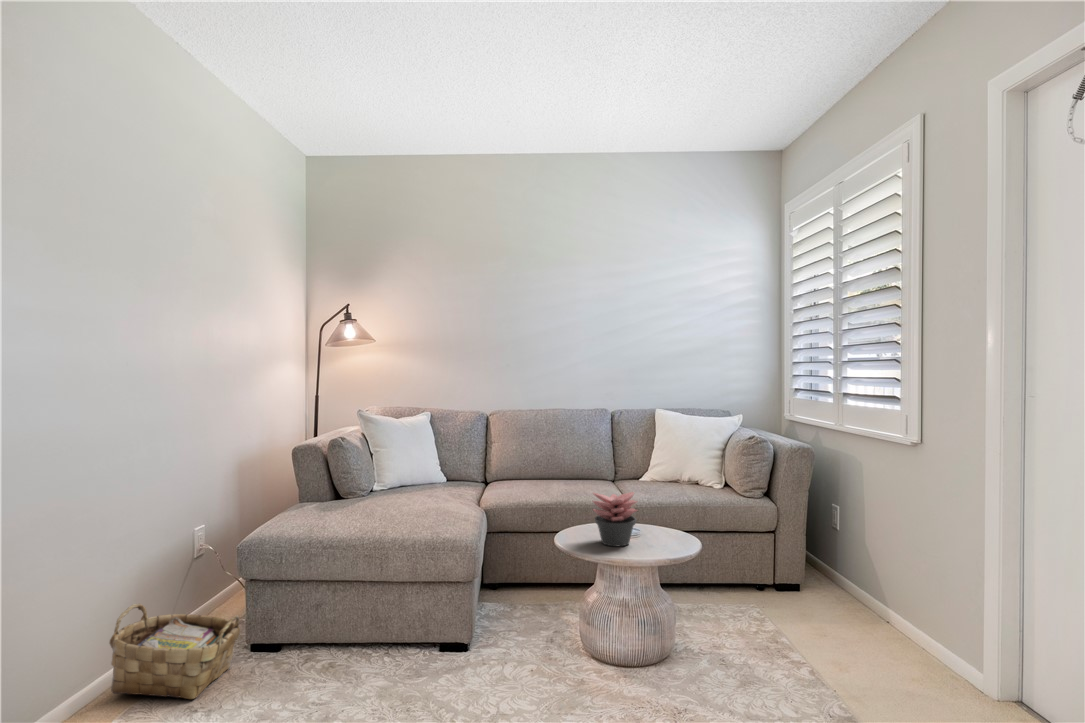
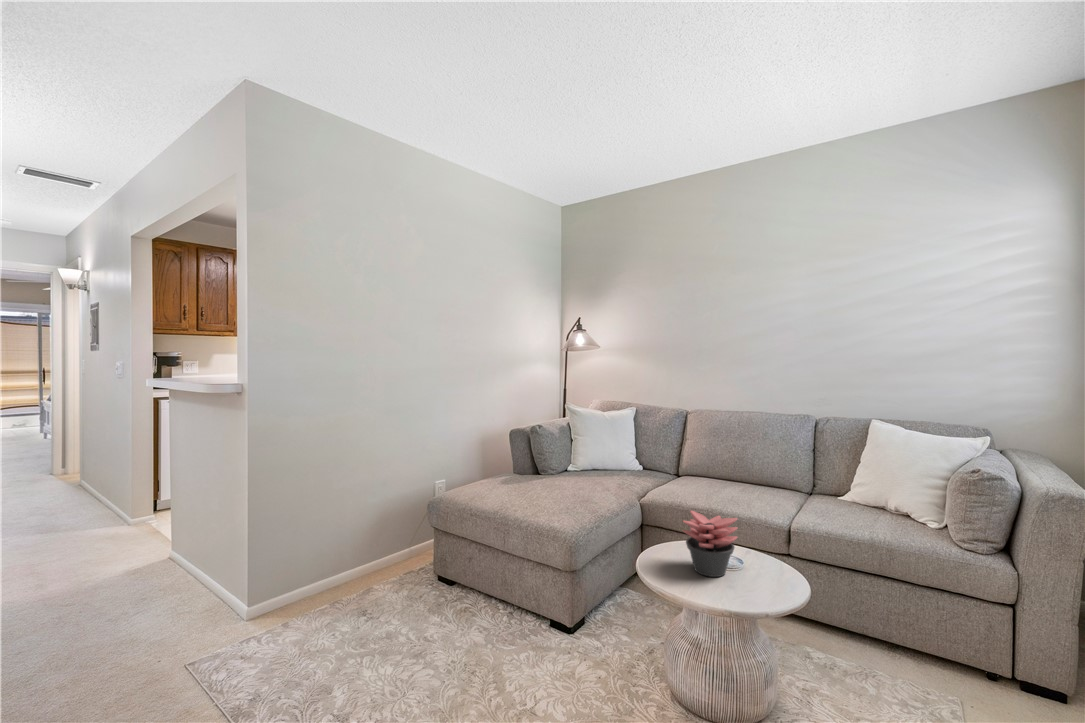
woven basket: present [109,604,240,699] -> none [343,528,419,605]

